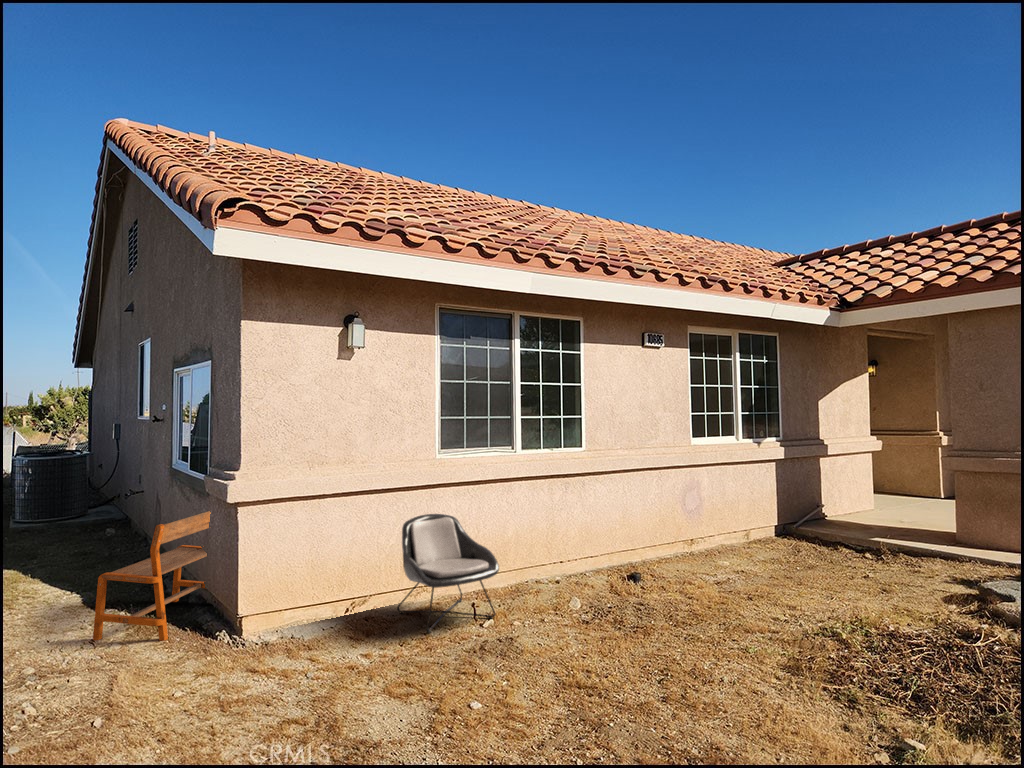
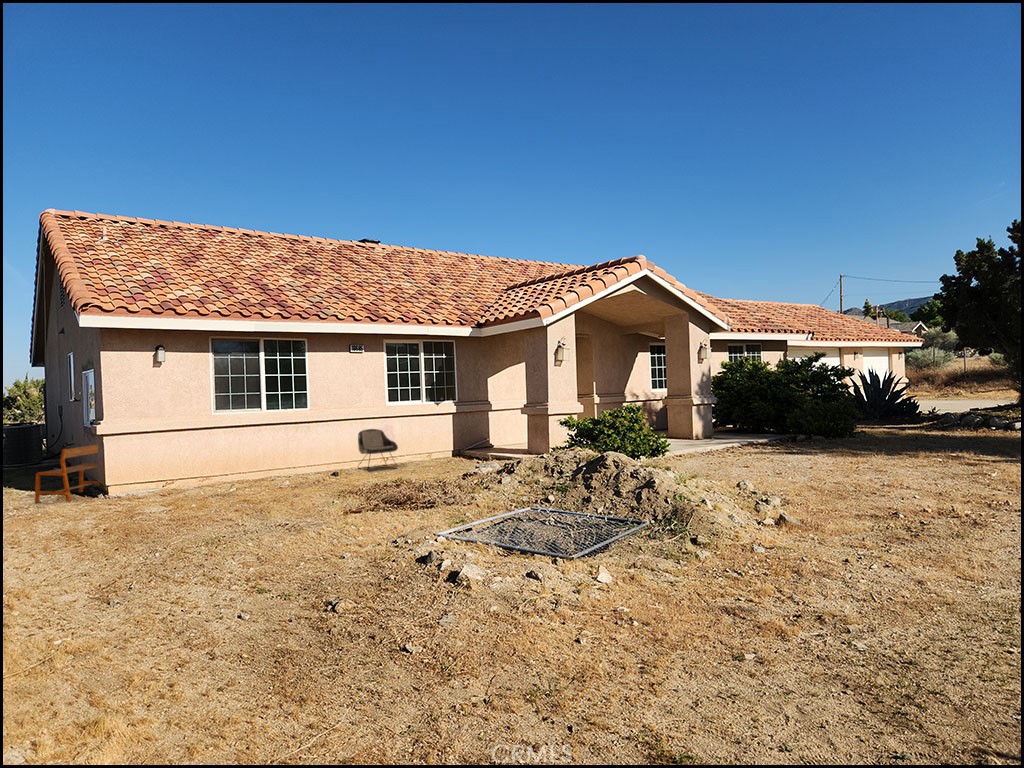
lounge chair: present [397,514,499,633] -> present [358,429,398,472]

